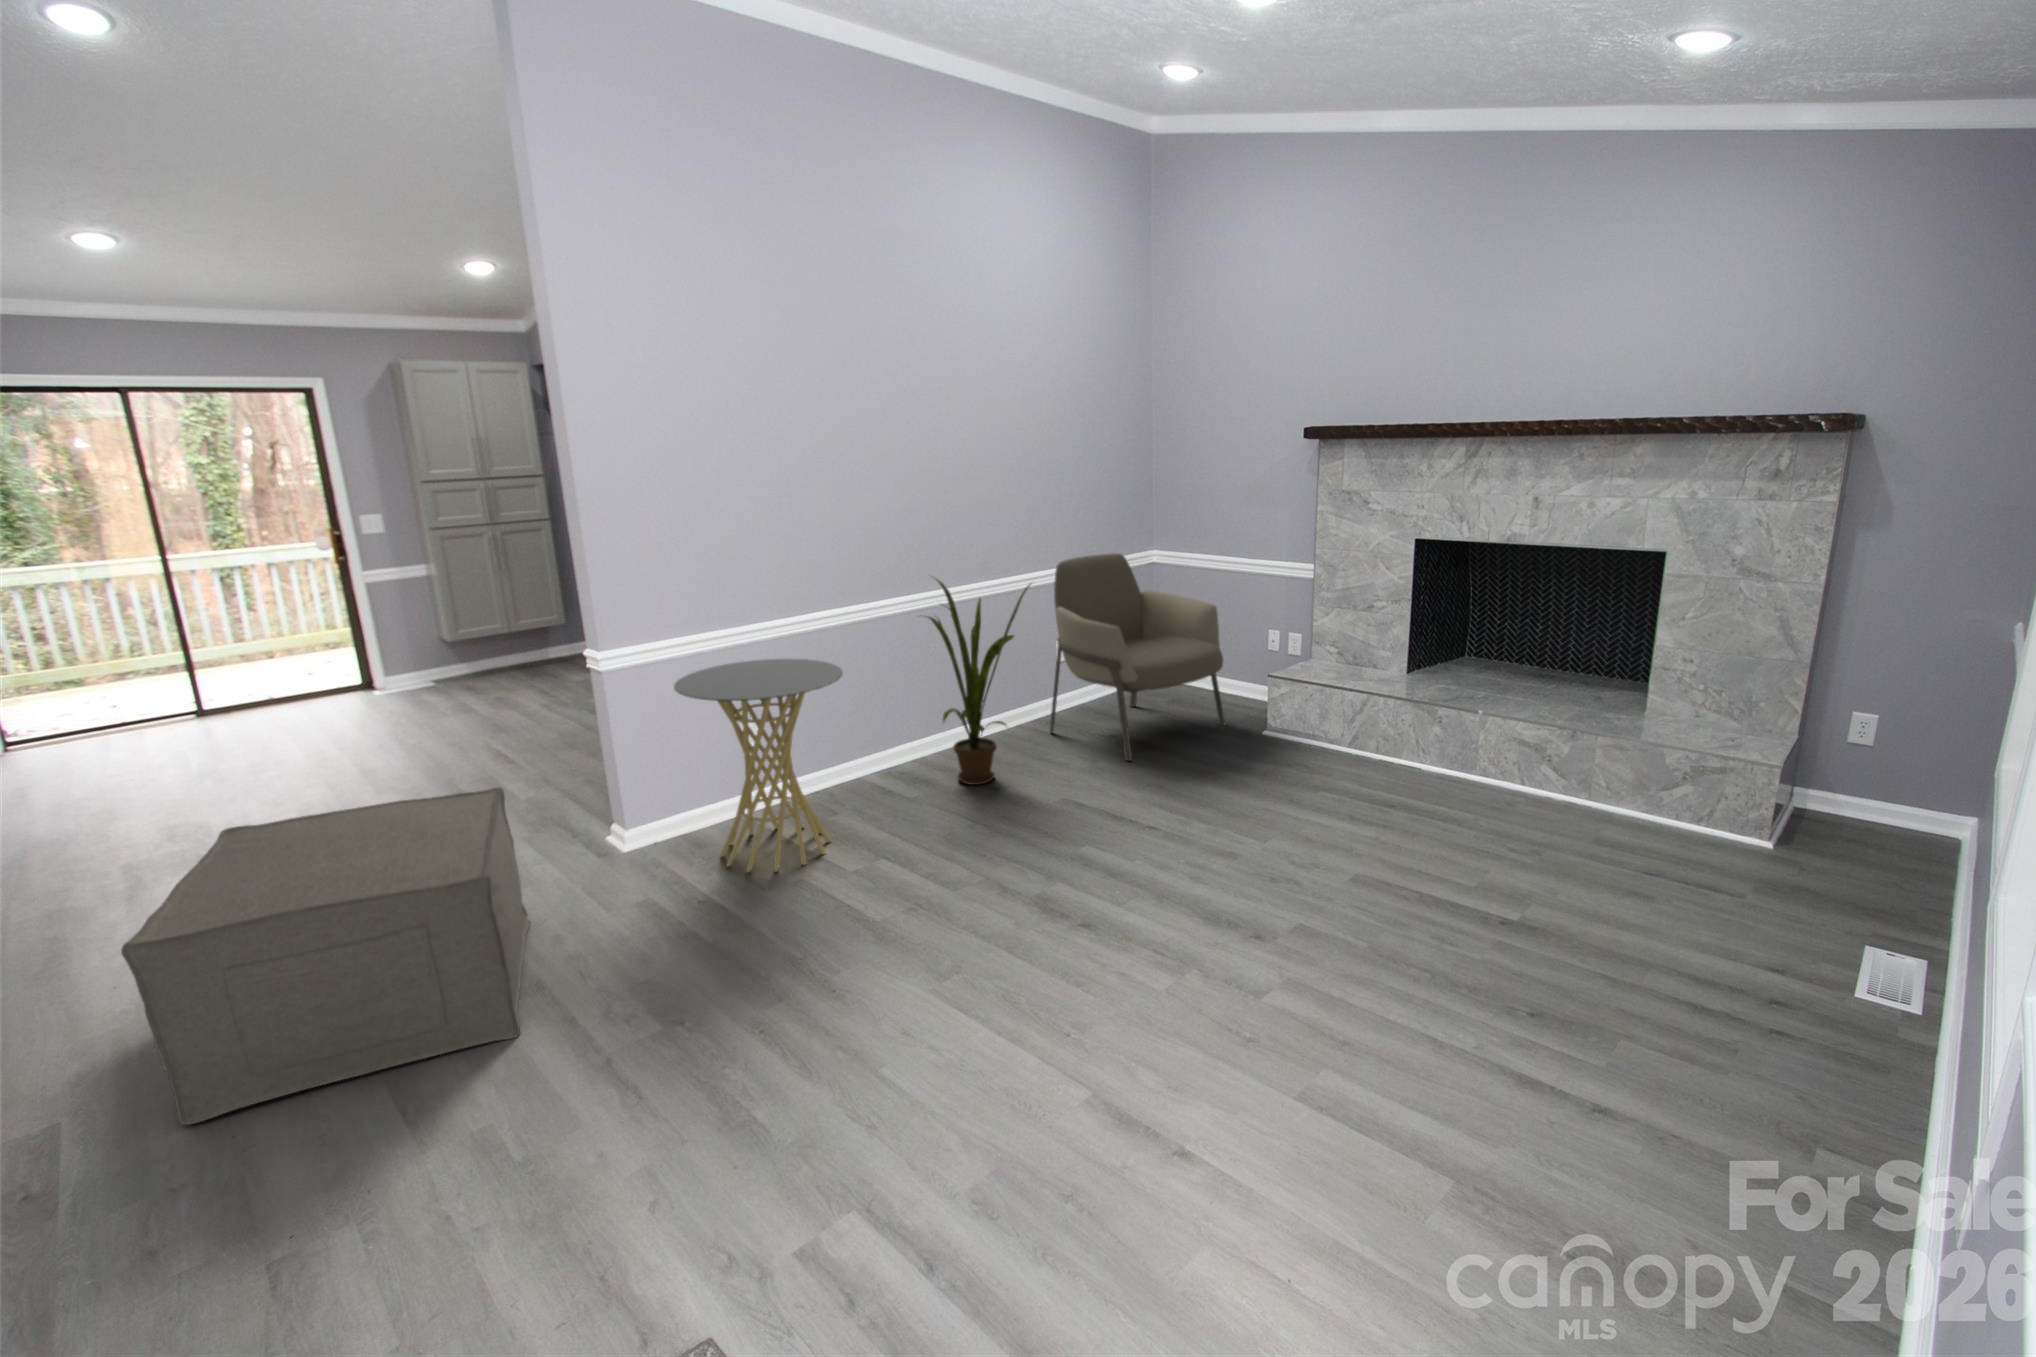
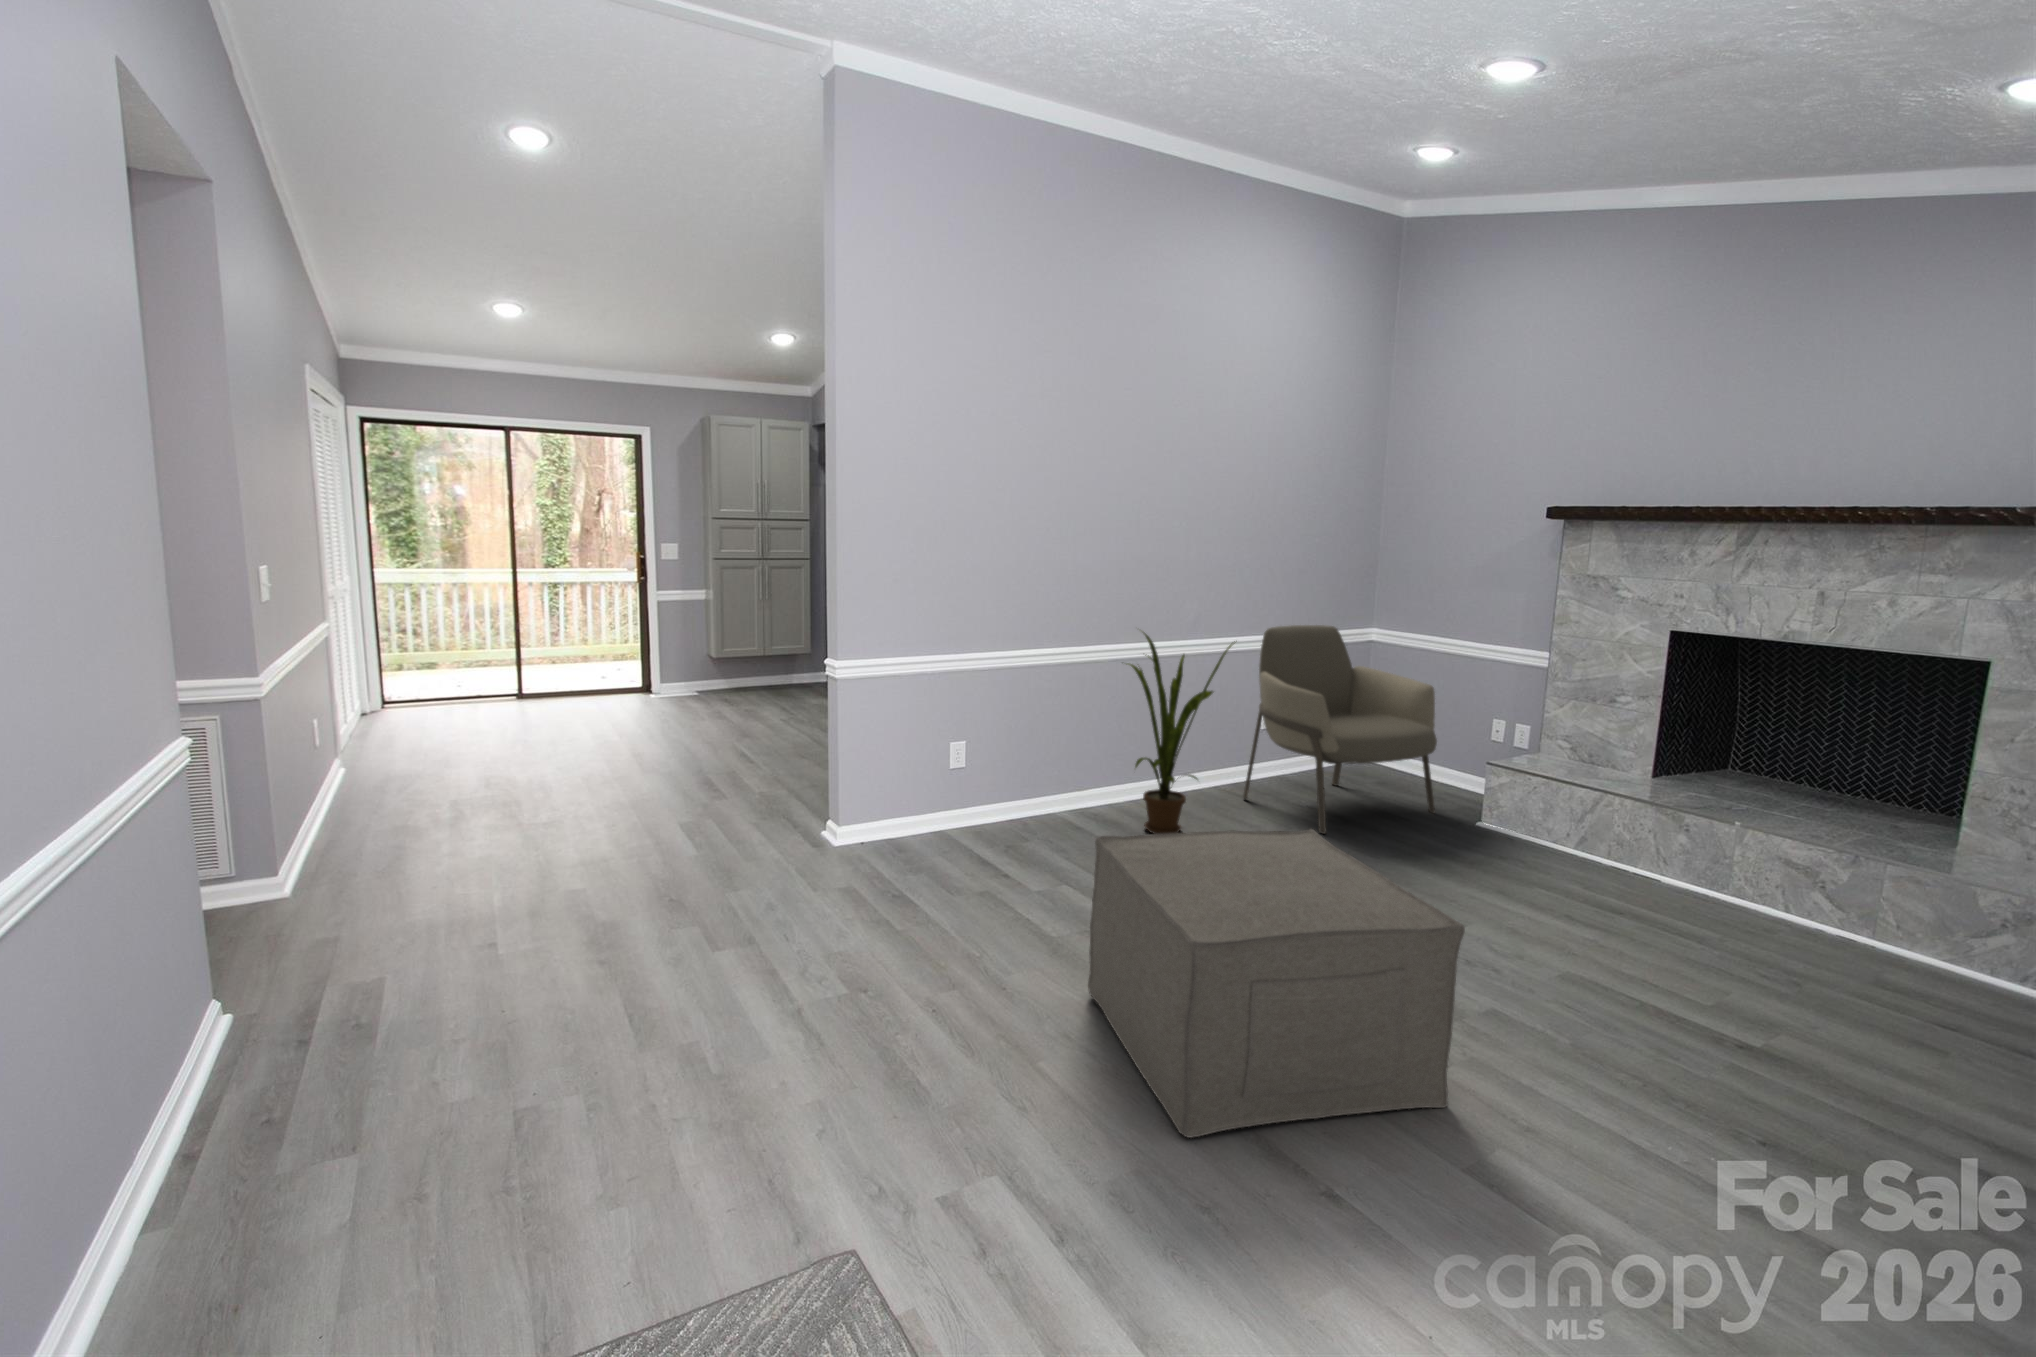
side table: present [674,659,843,872] -> none [898,688,1046,882]
ottoman: present [121,787,530,1125] -> present [1088,829,1465,1138]

